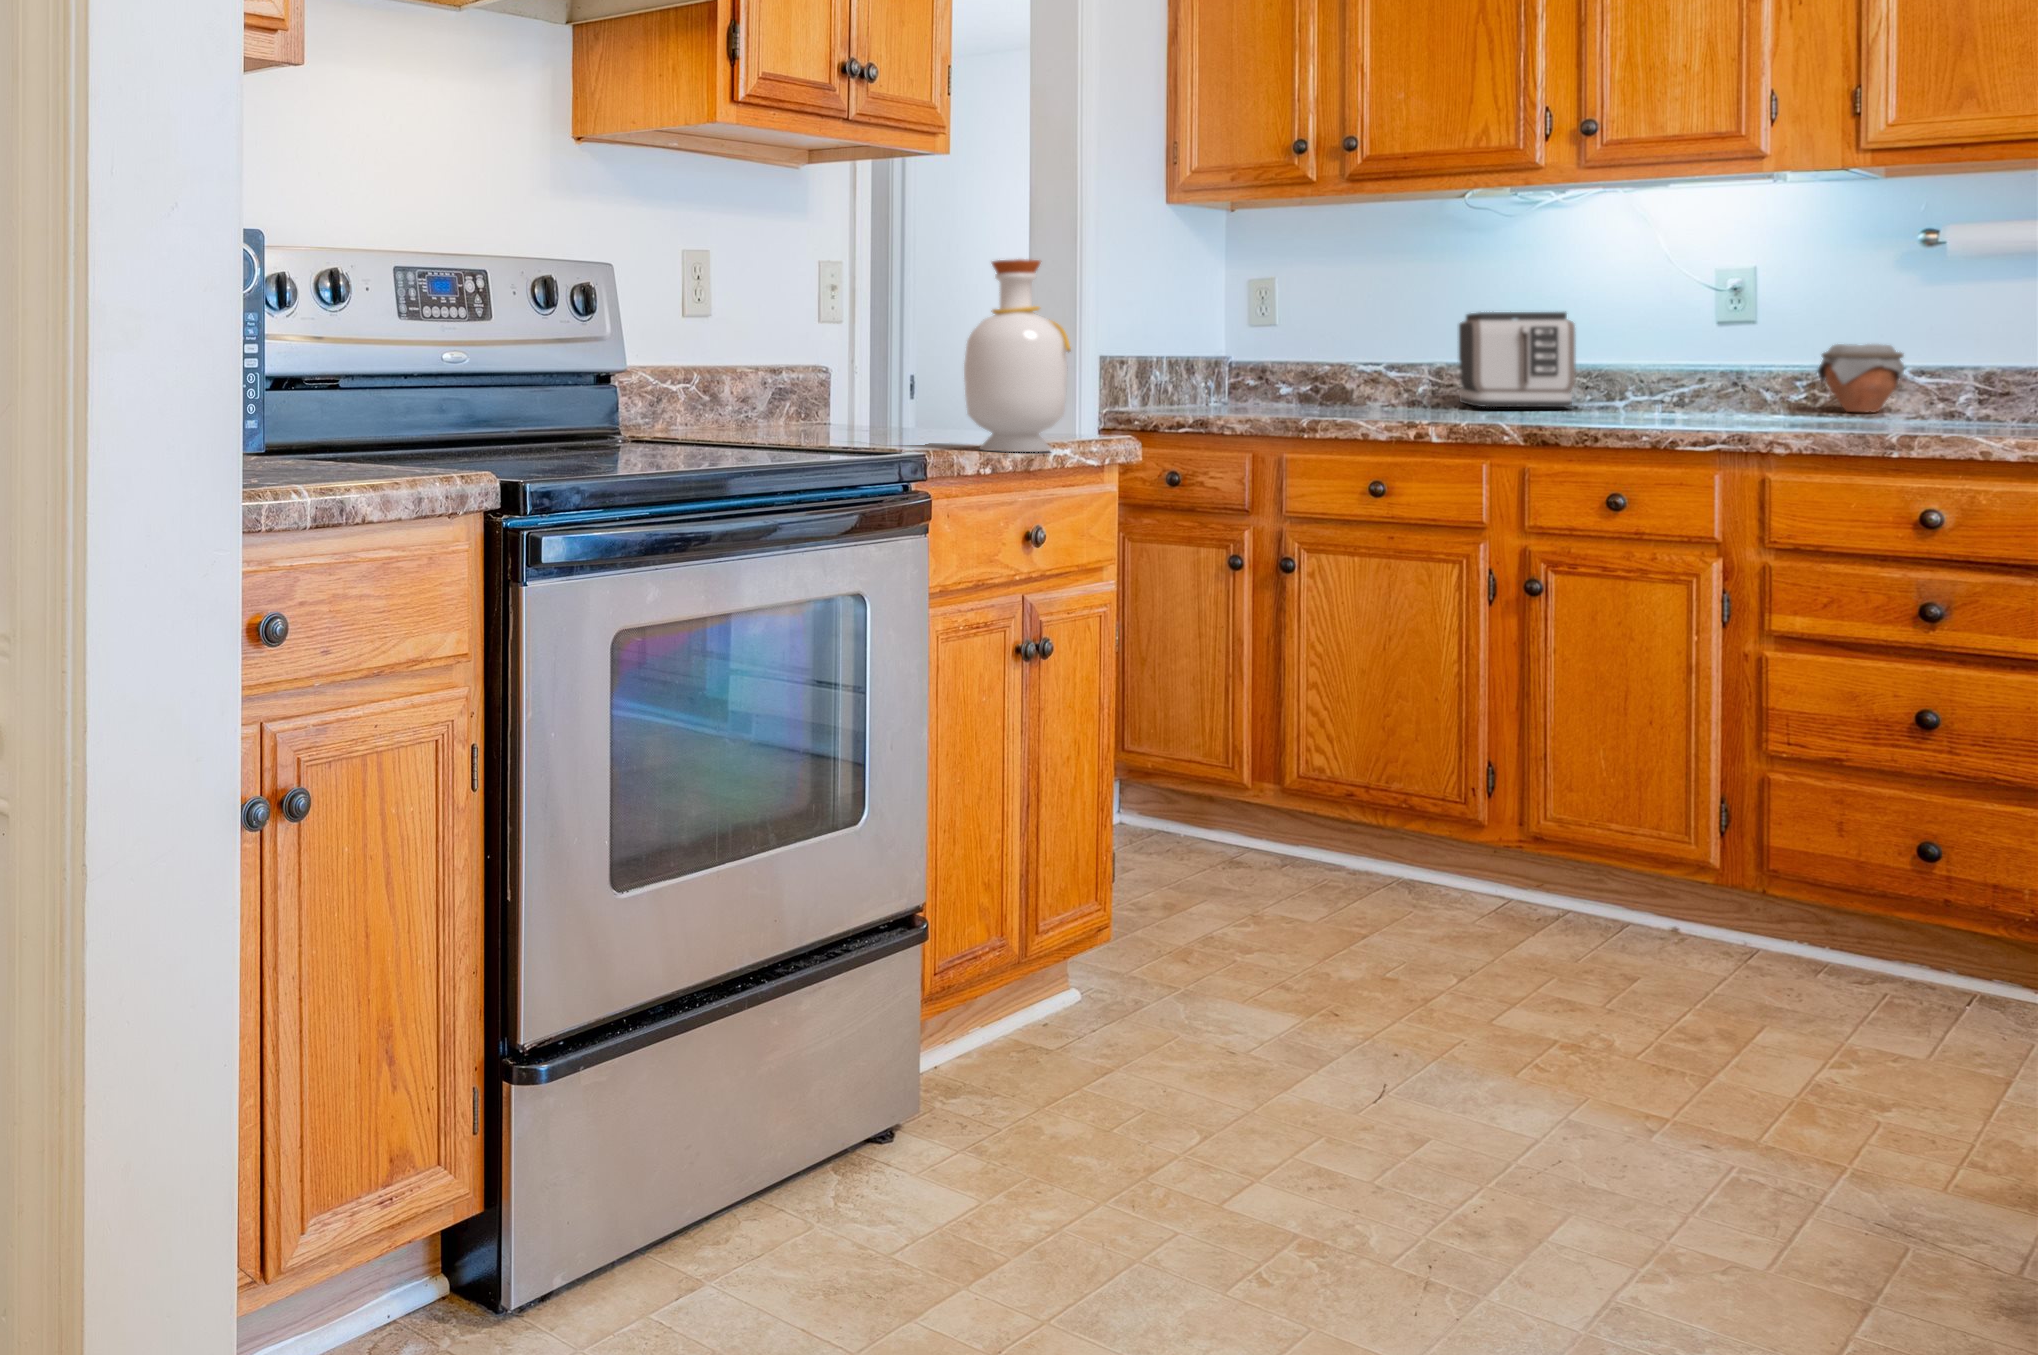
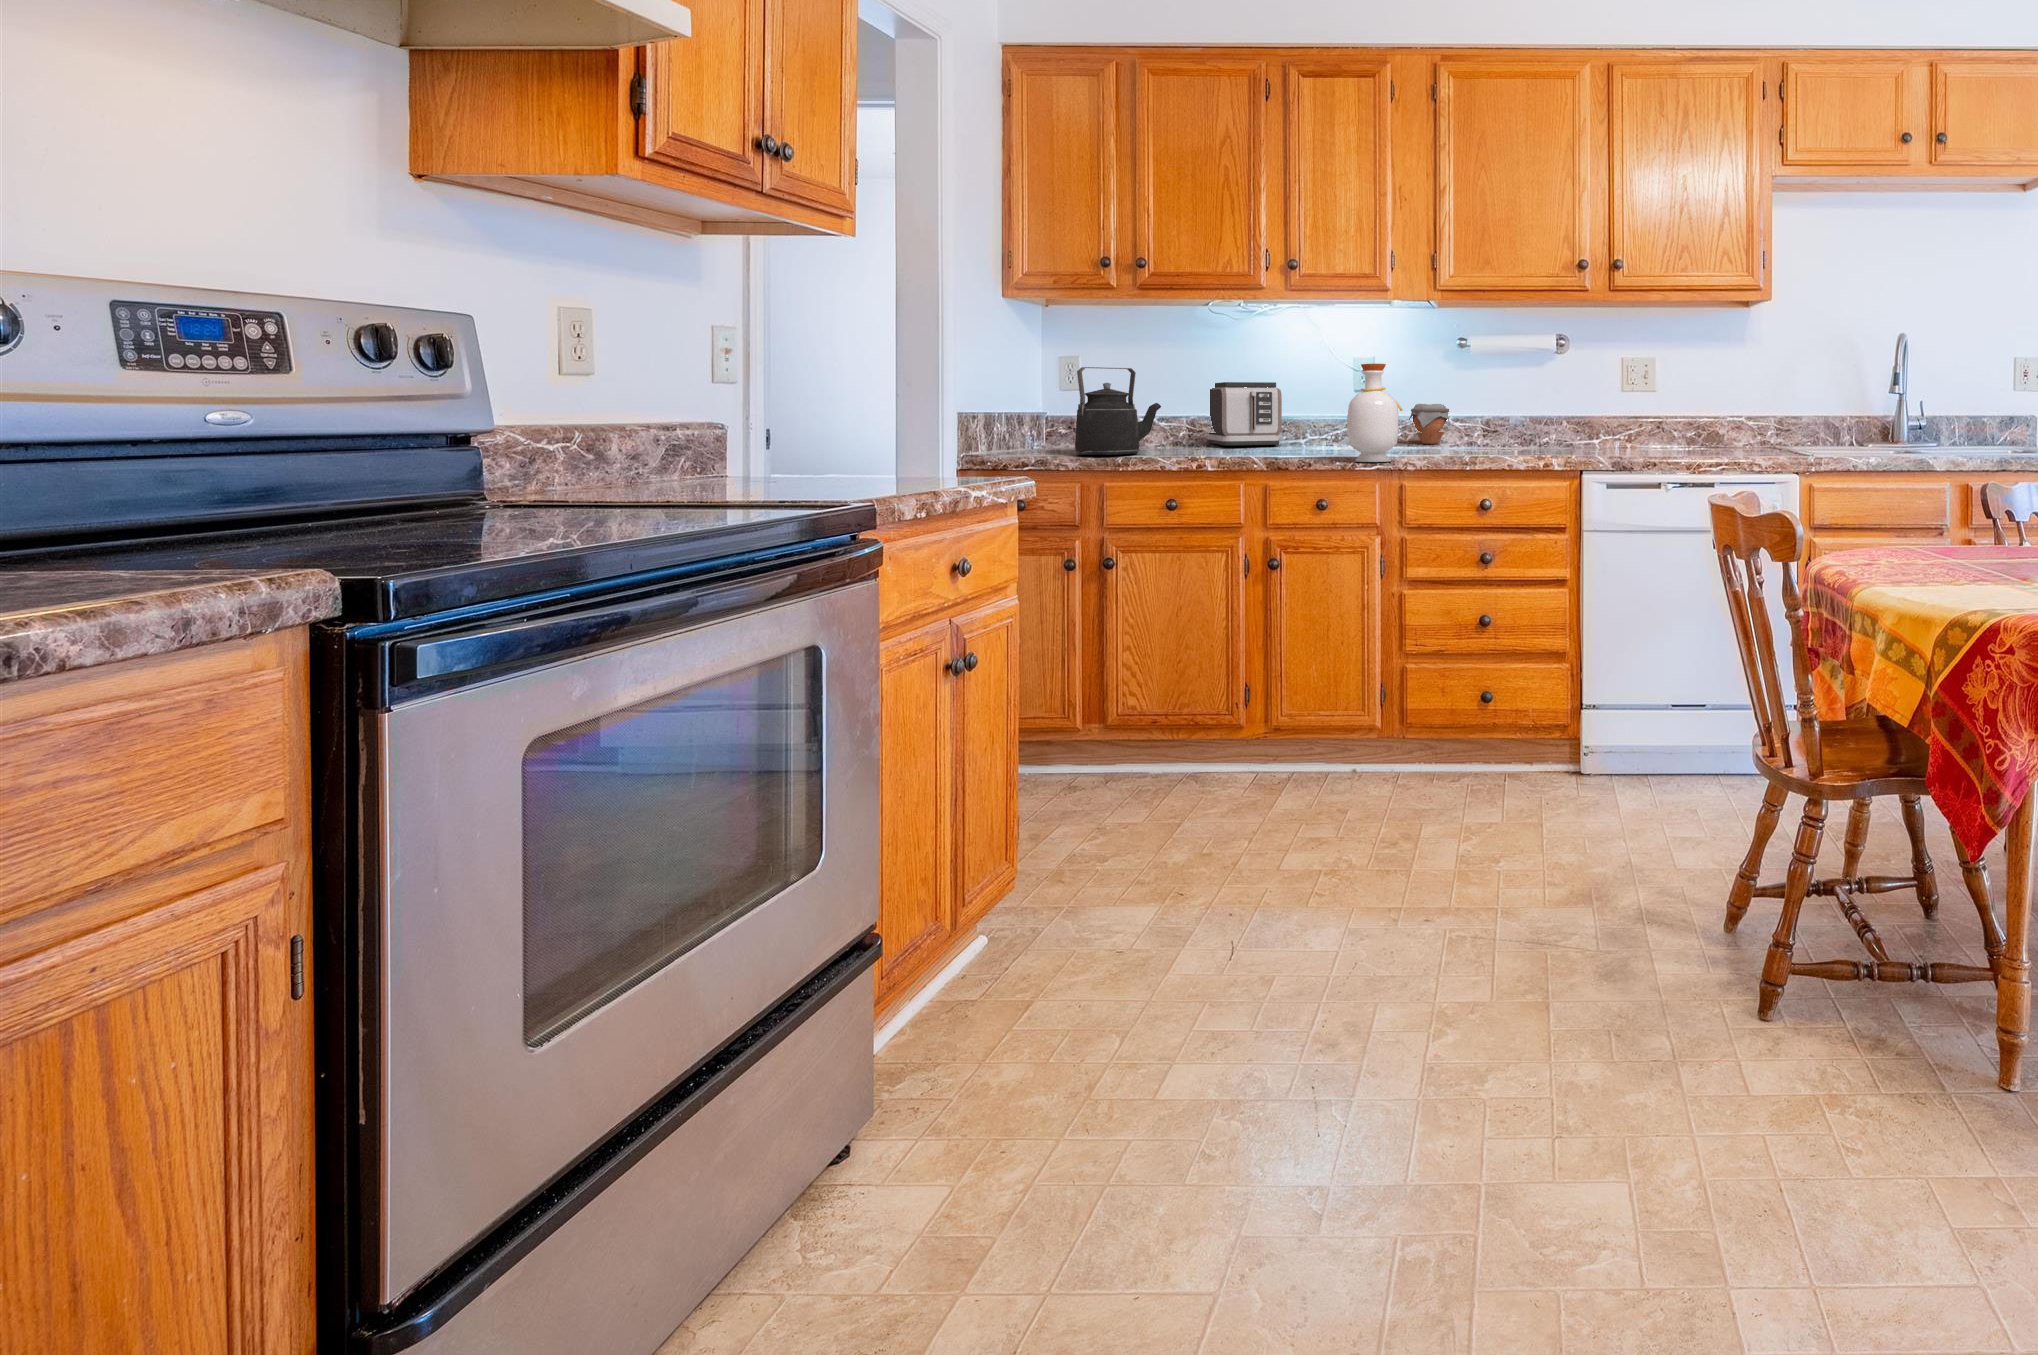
bottle: present [964,259,1071,452] -> present [1347,364,1402,462]
kettle: none [1250,295,1378,415] -> present [1075,367,1161,455]

